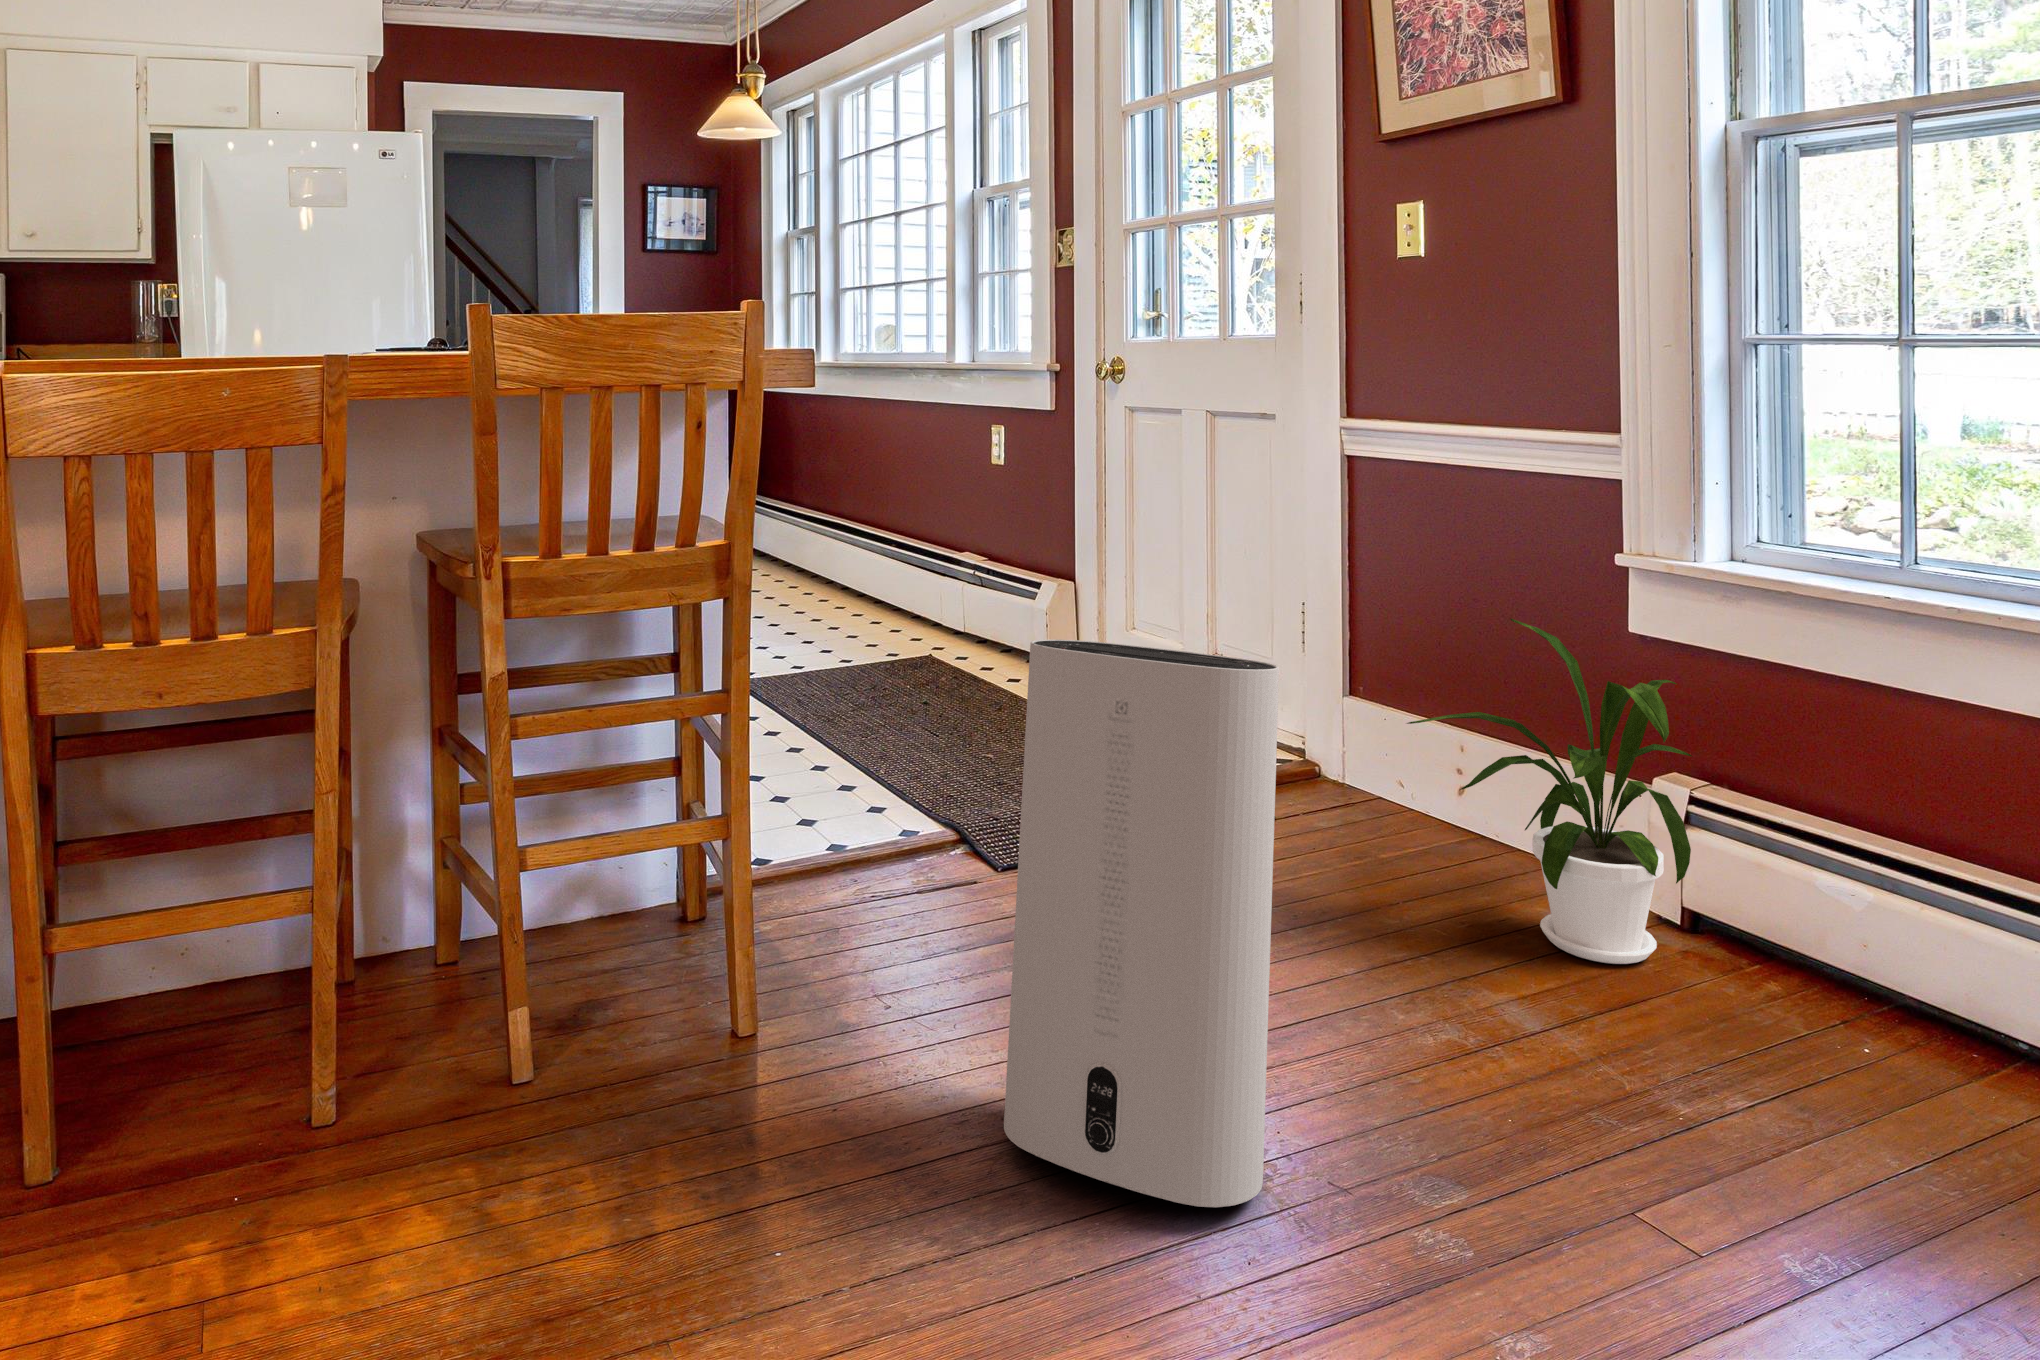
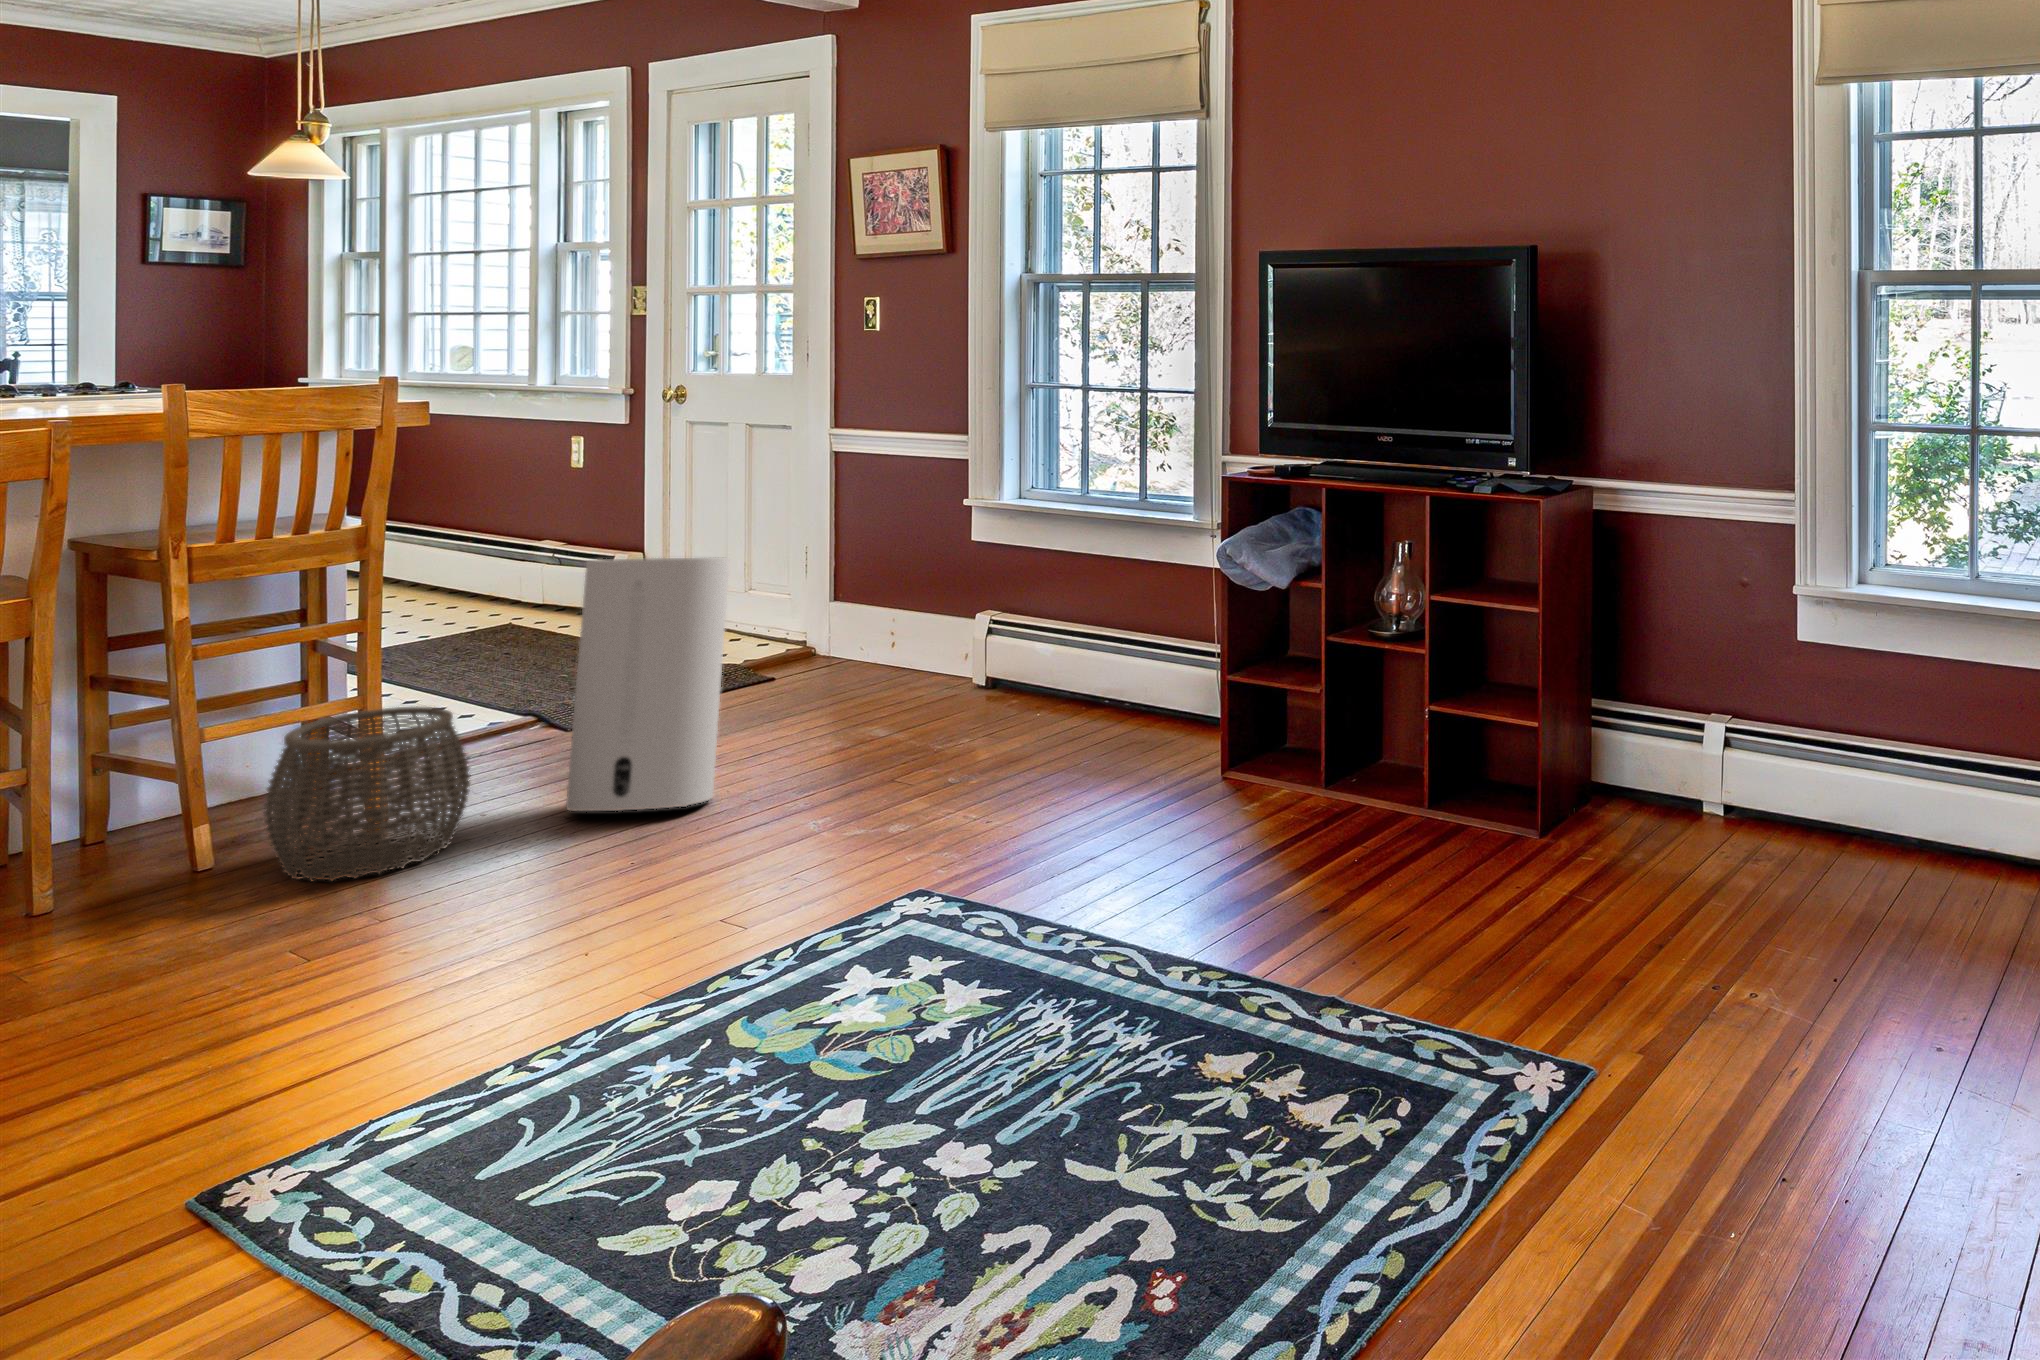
house plant: present [1407,619,1692,964] -> none [839,536,987,702]
woven basket: none [564,872,857,1230] -> present [264,706,470,882]

